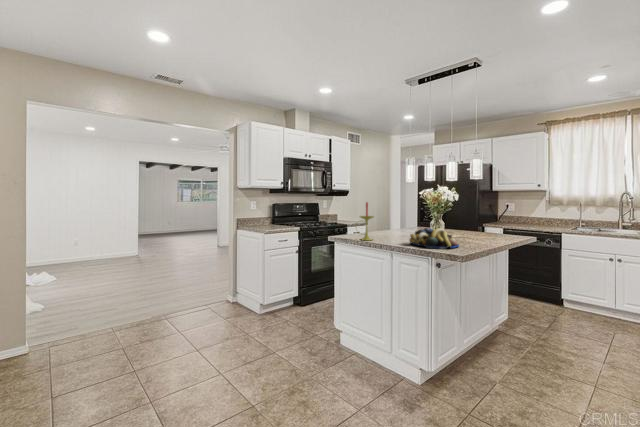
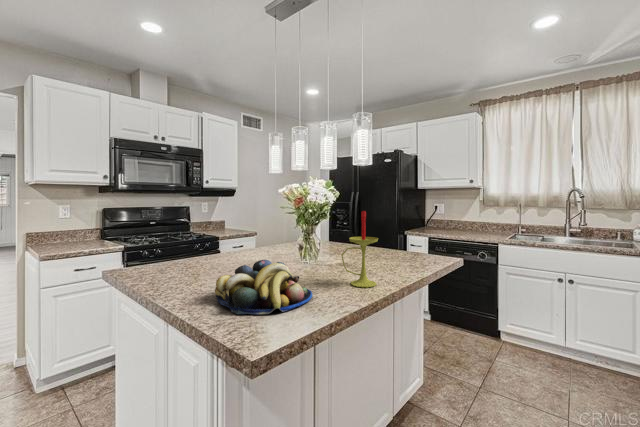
candle: present [360,203,374,240] -> present [342,211,378,287]

